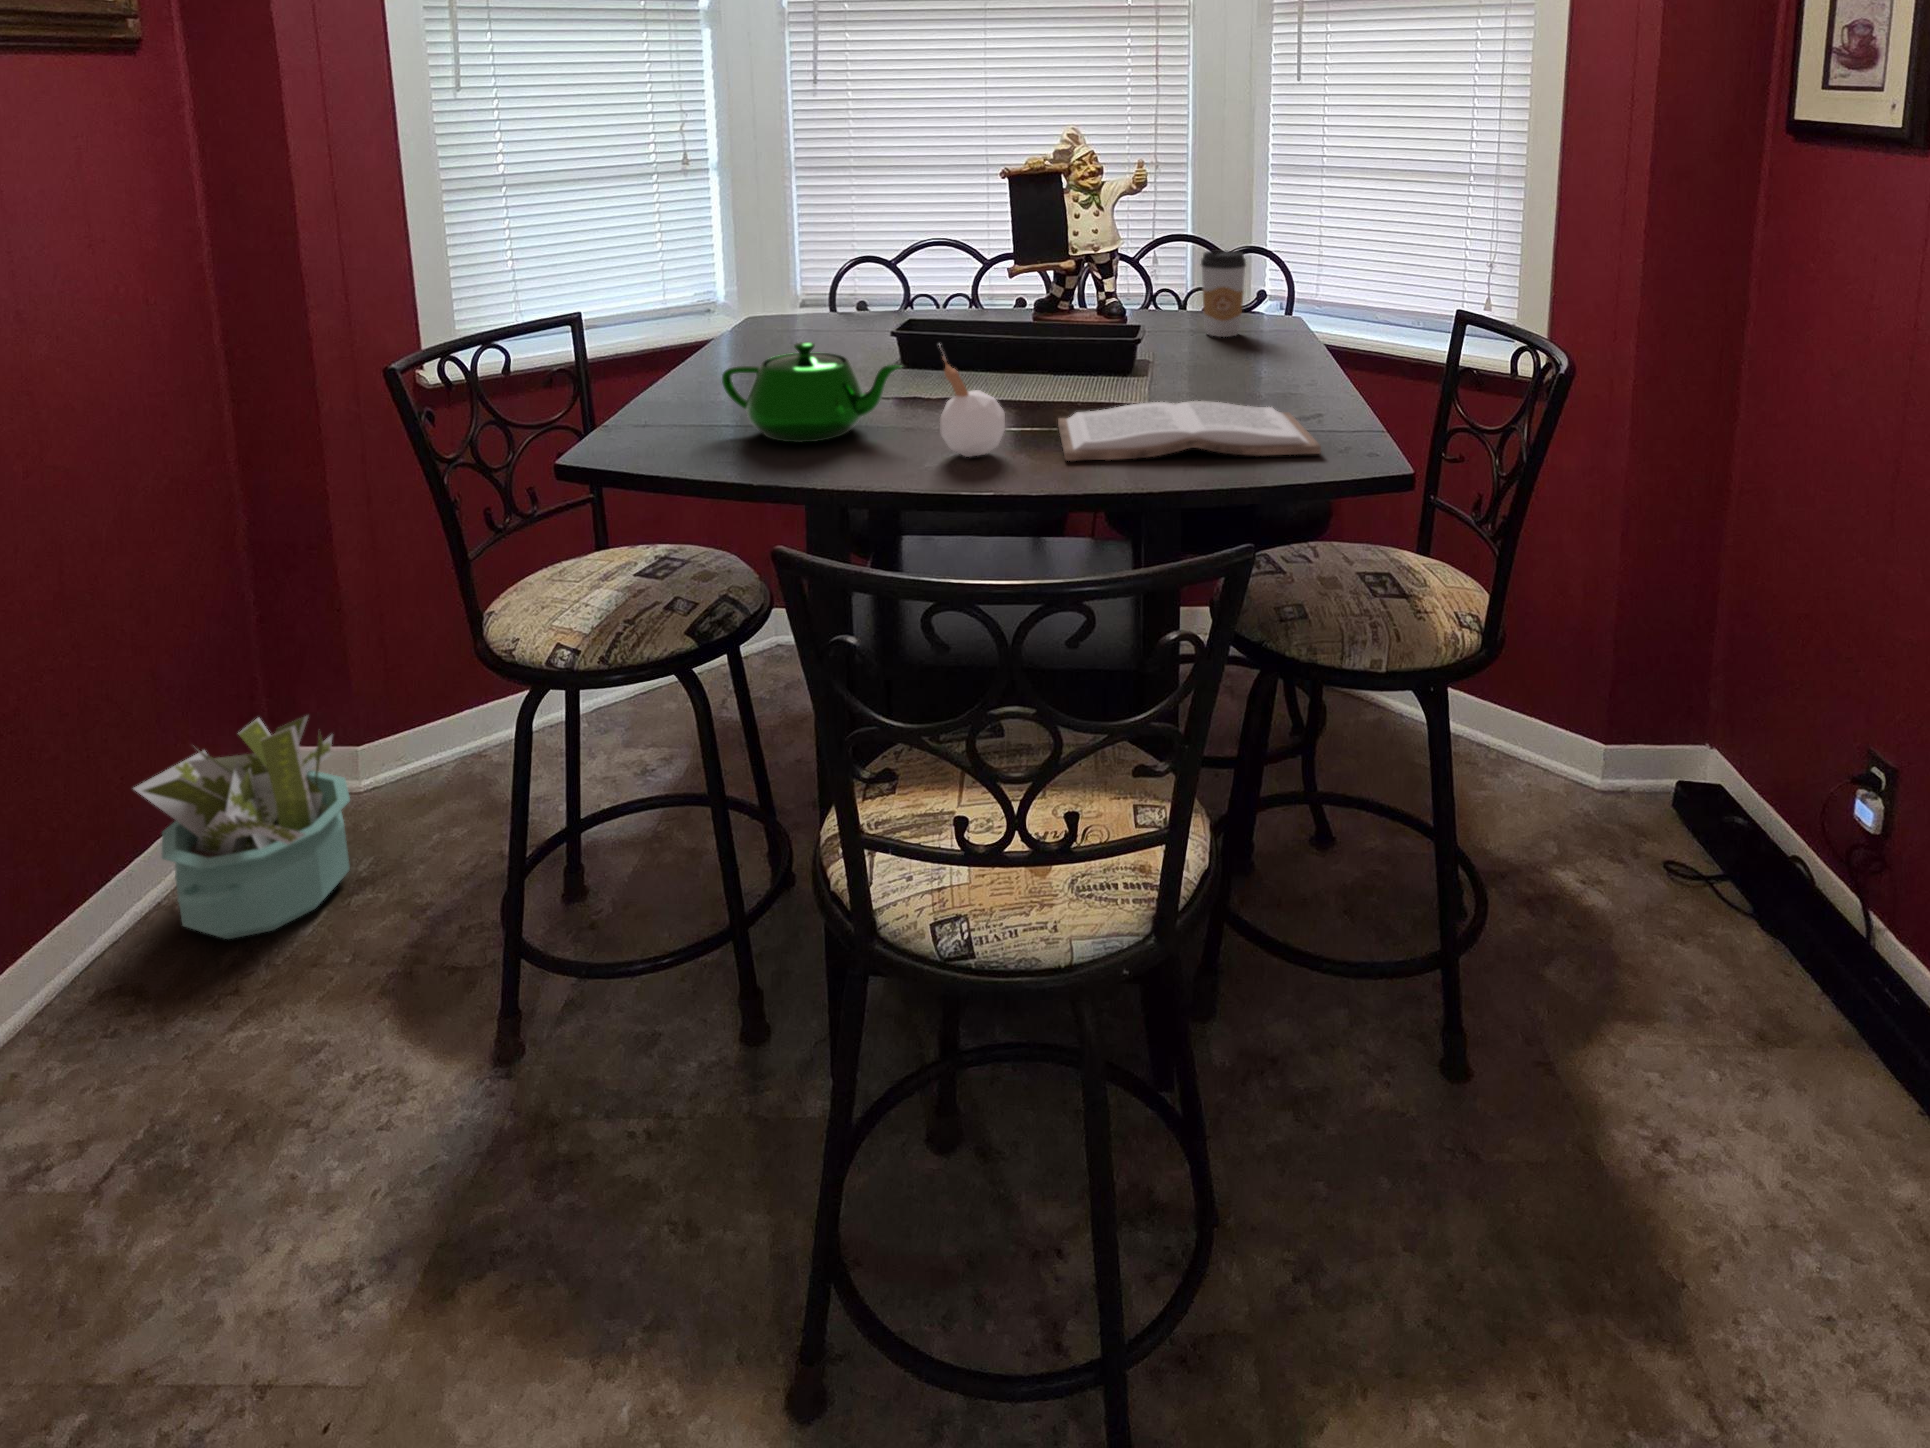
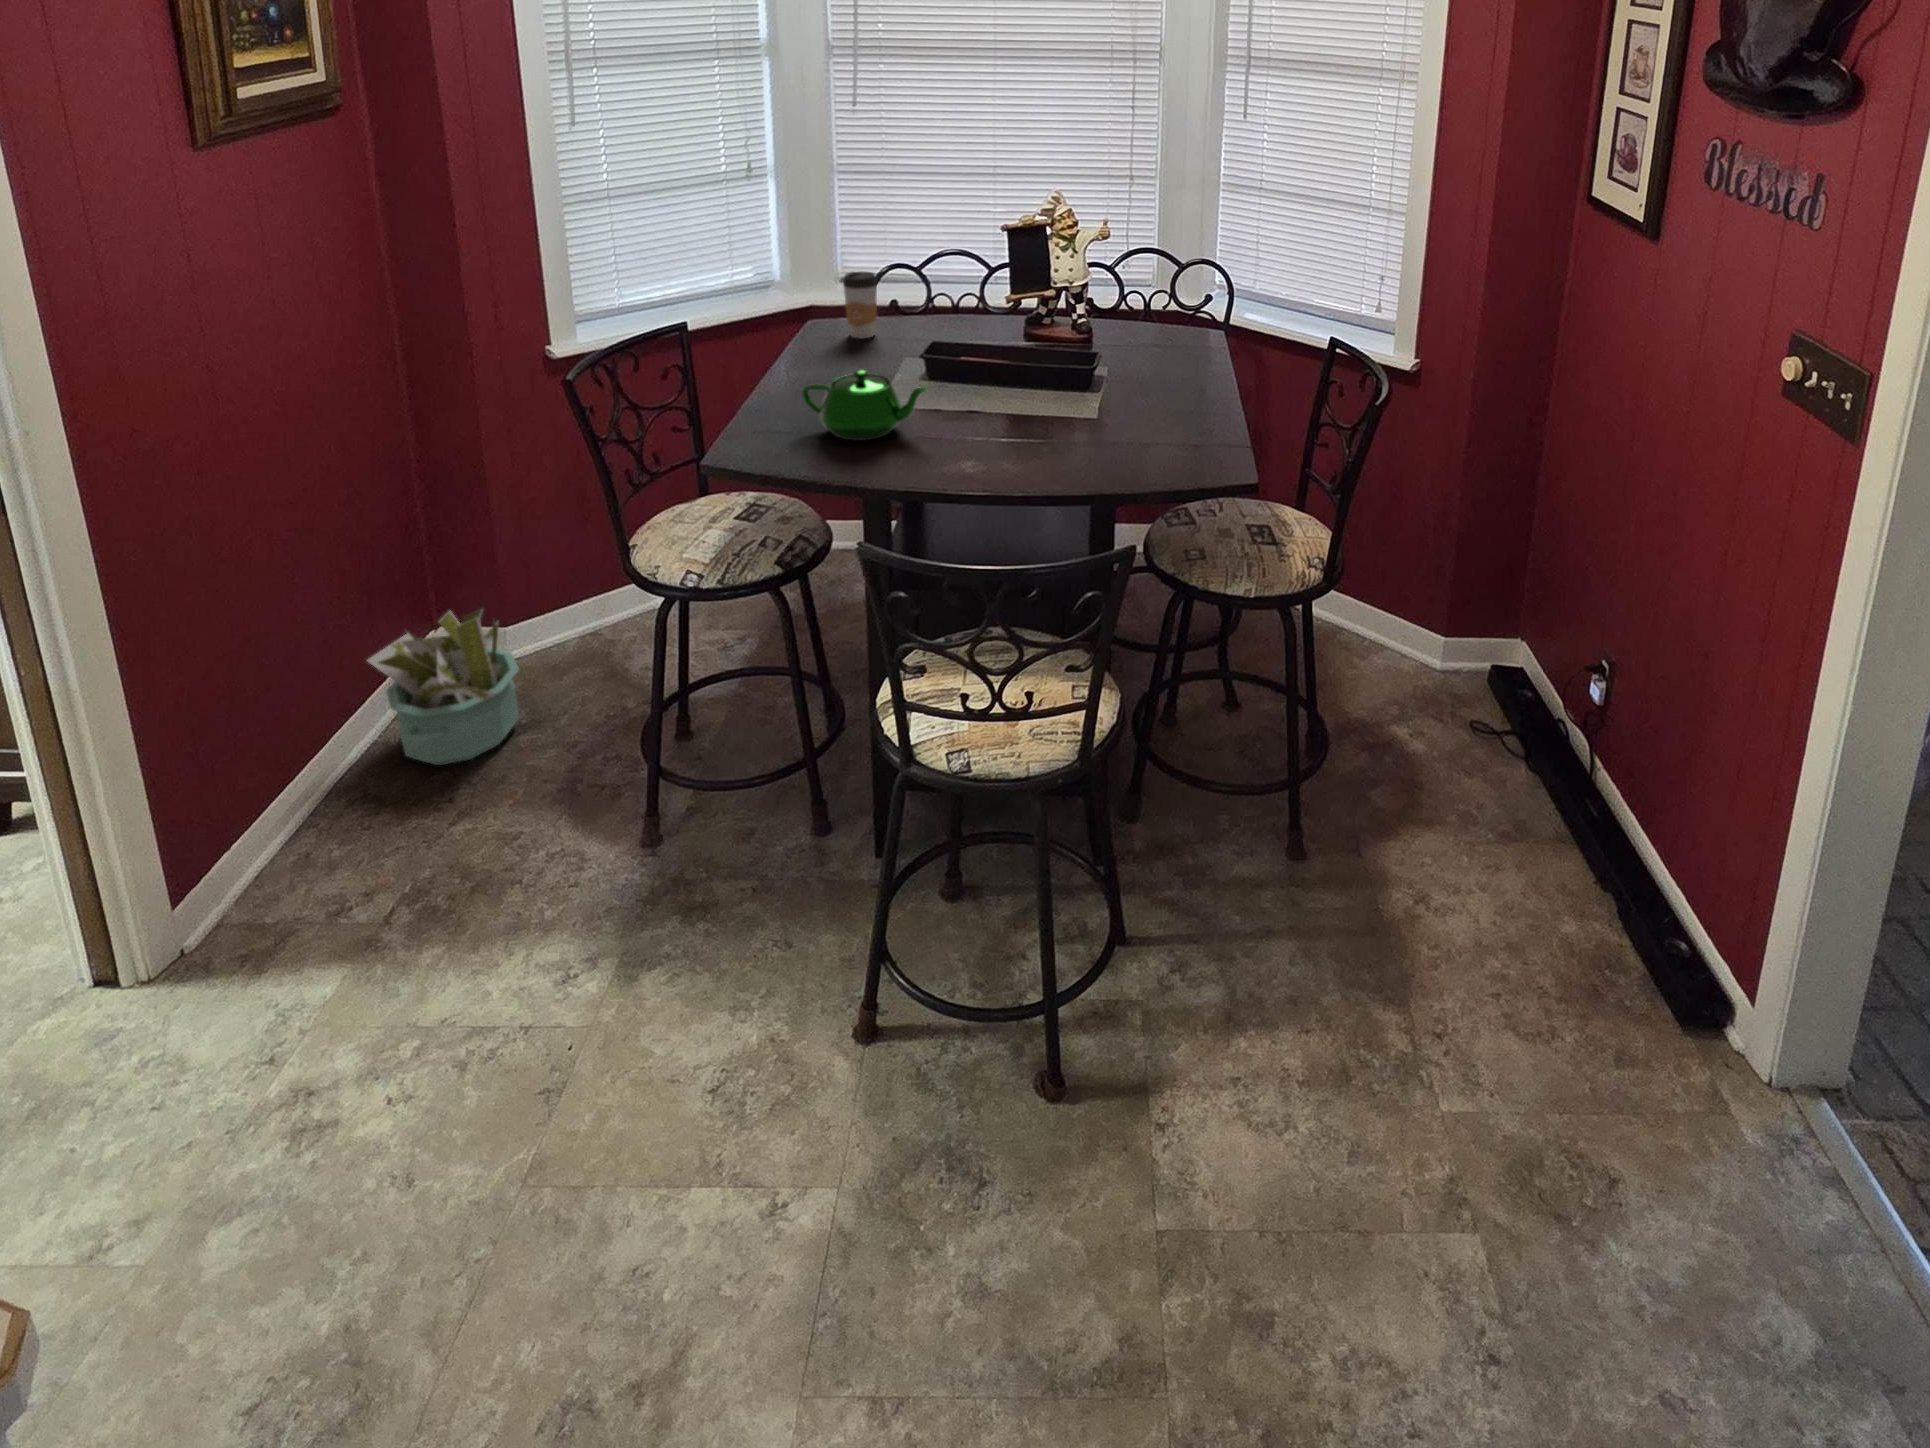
coffee cup: present [1201,251,1246,337] -> present [843,272,878,338]
candle: present [940,345,1005,457] -> none [954,379,999,455]
book: present [1058,401,1321,461] -> none [1037,413,1212,459]

